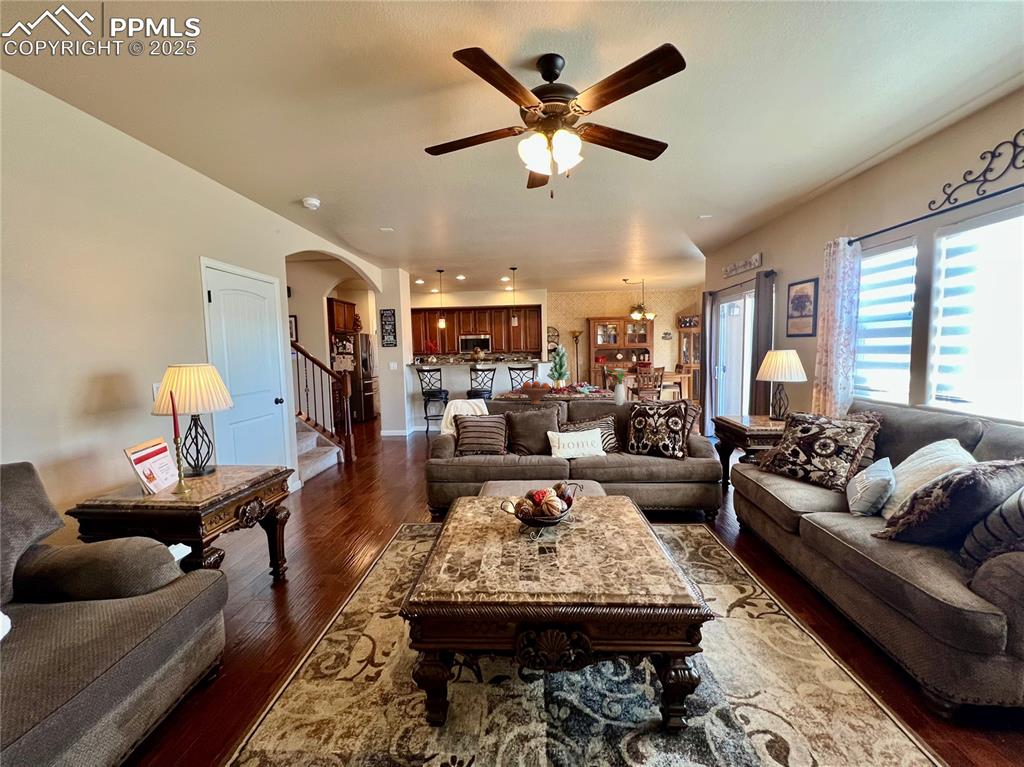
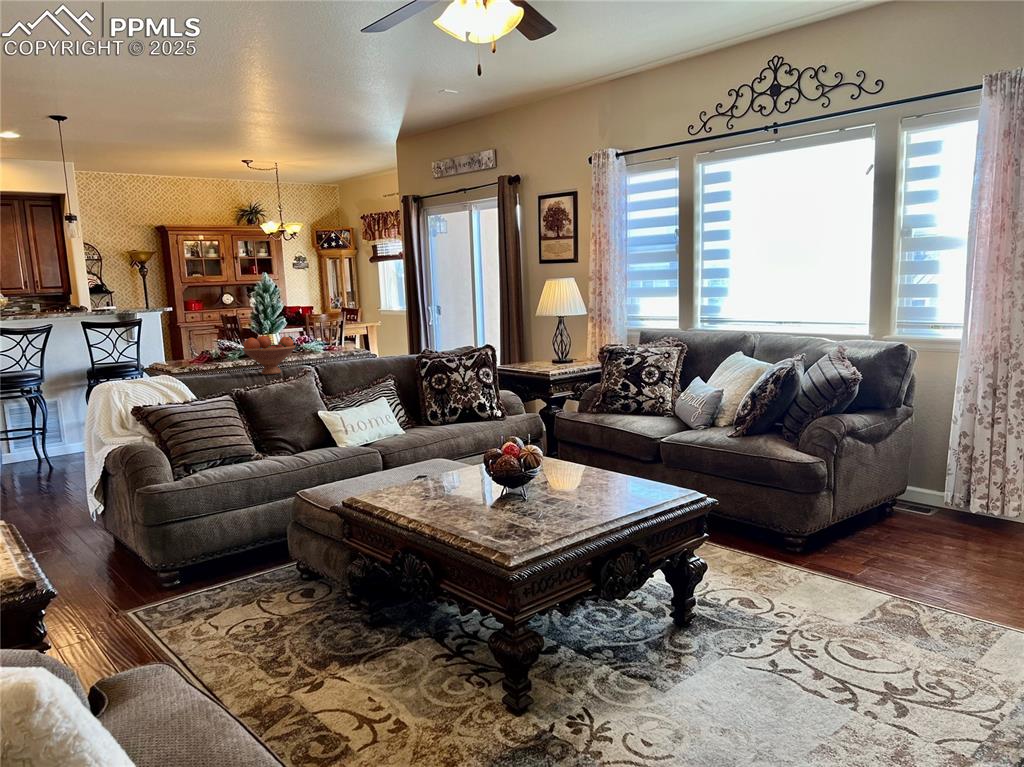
flower arrangement: present [605,368,628,405] -> none [362,307,406,361]

